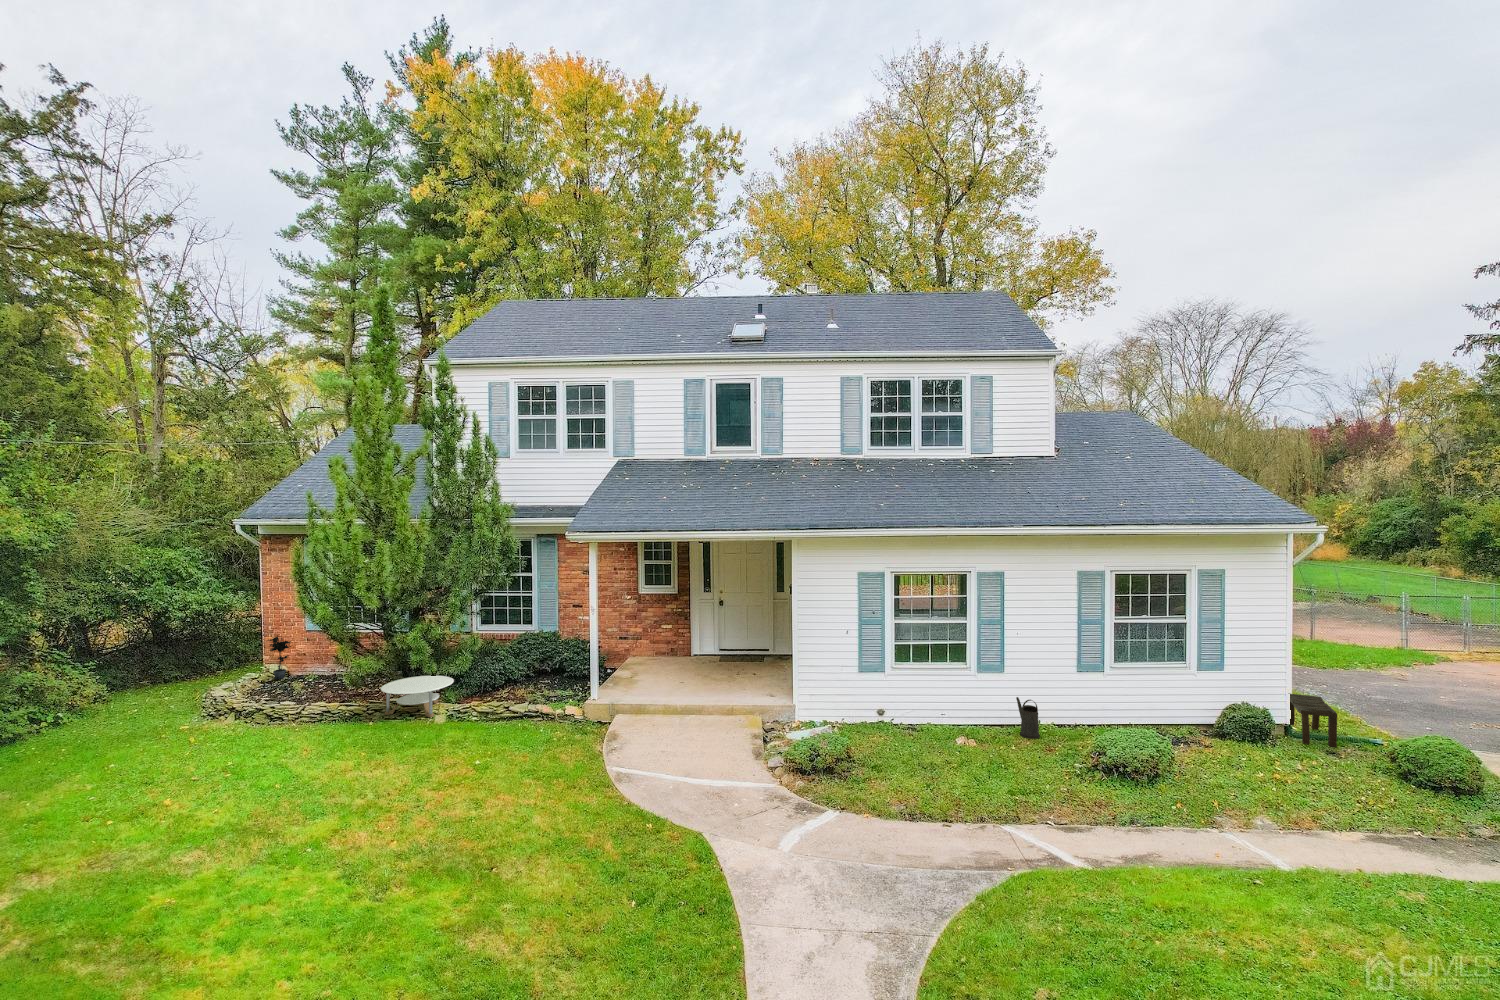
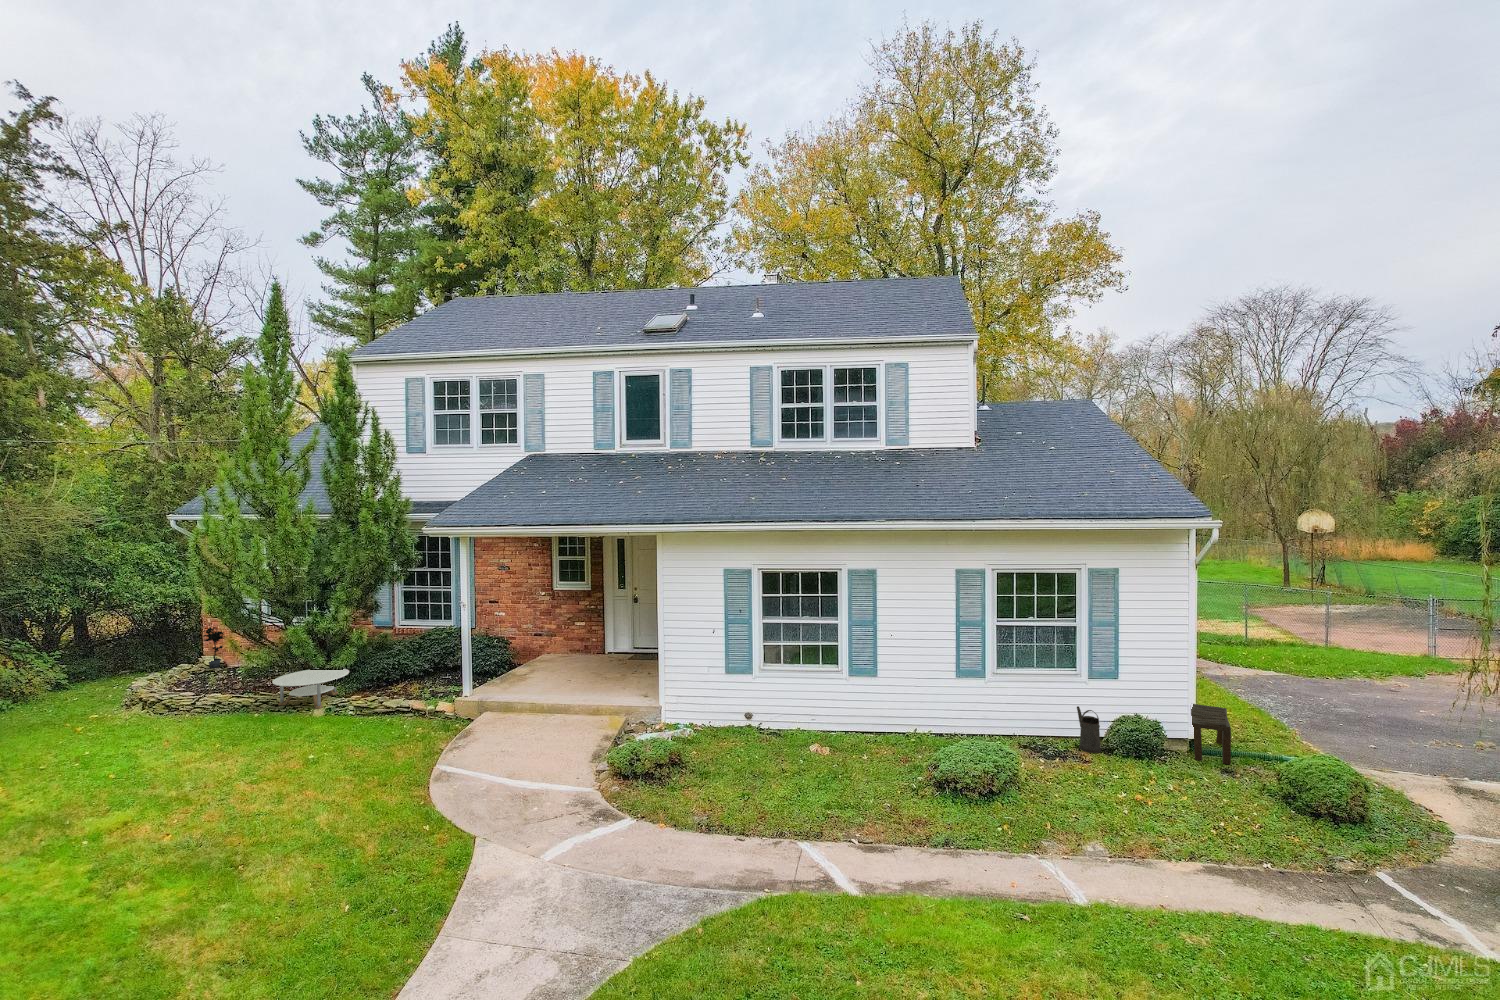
watering can: present [1016,697,1040,739] -> present [1077,706,1101,753]

